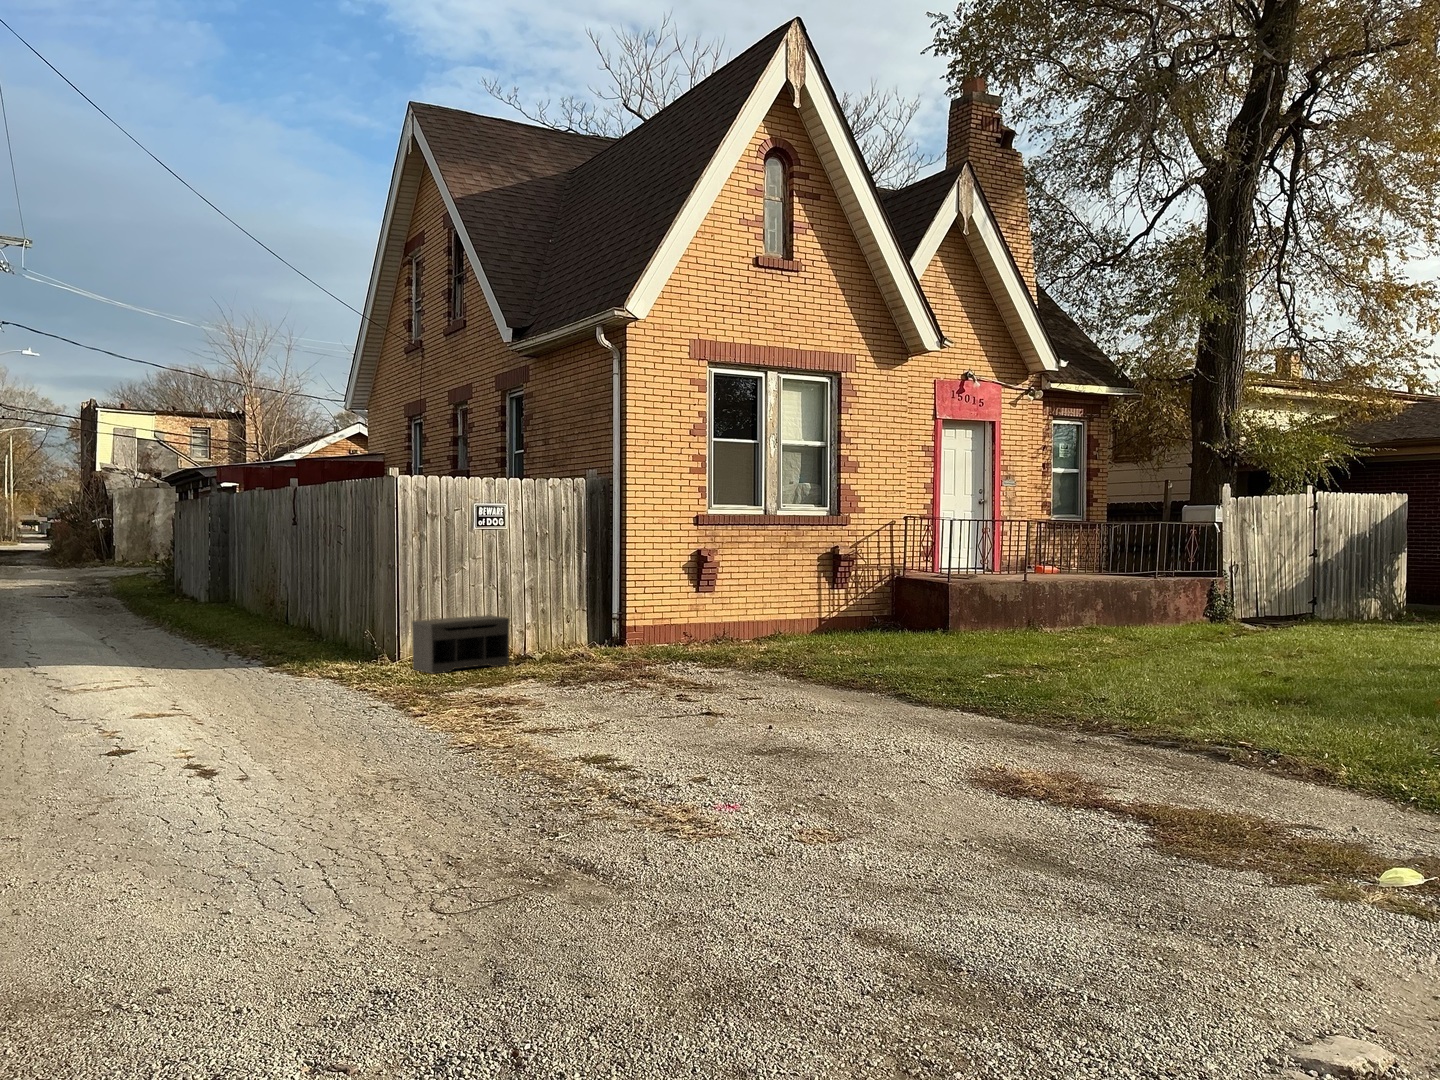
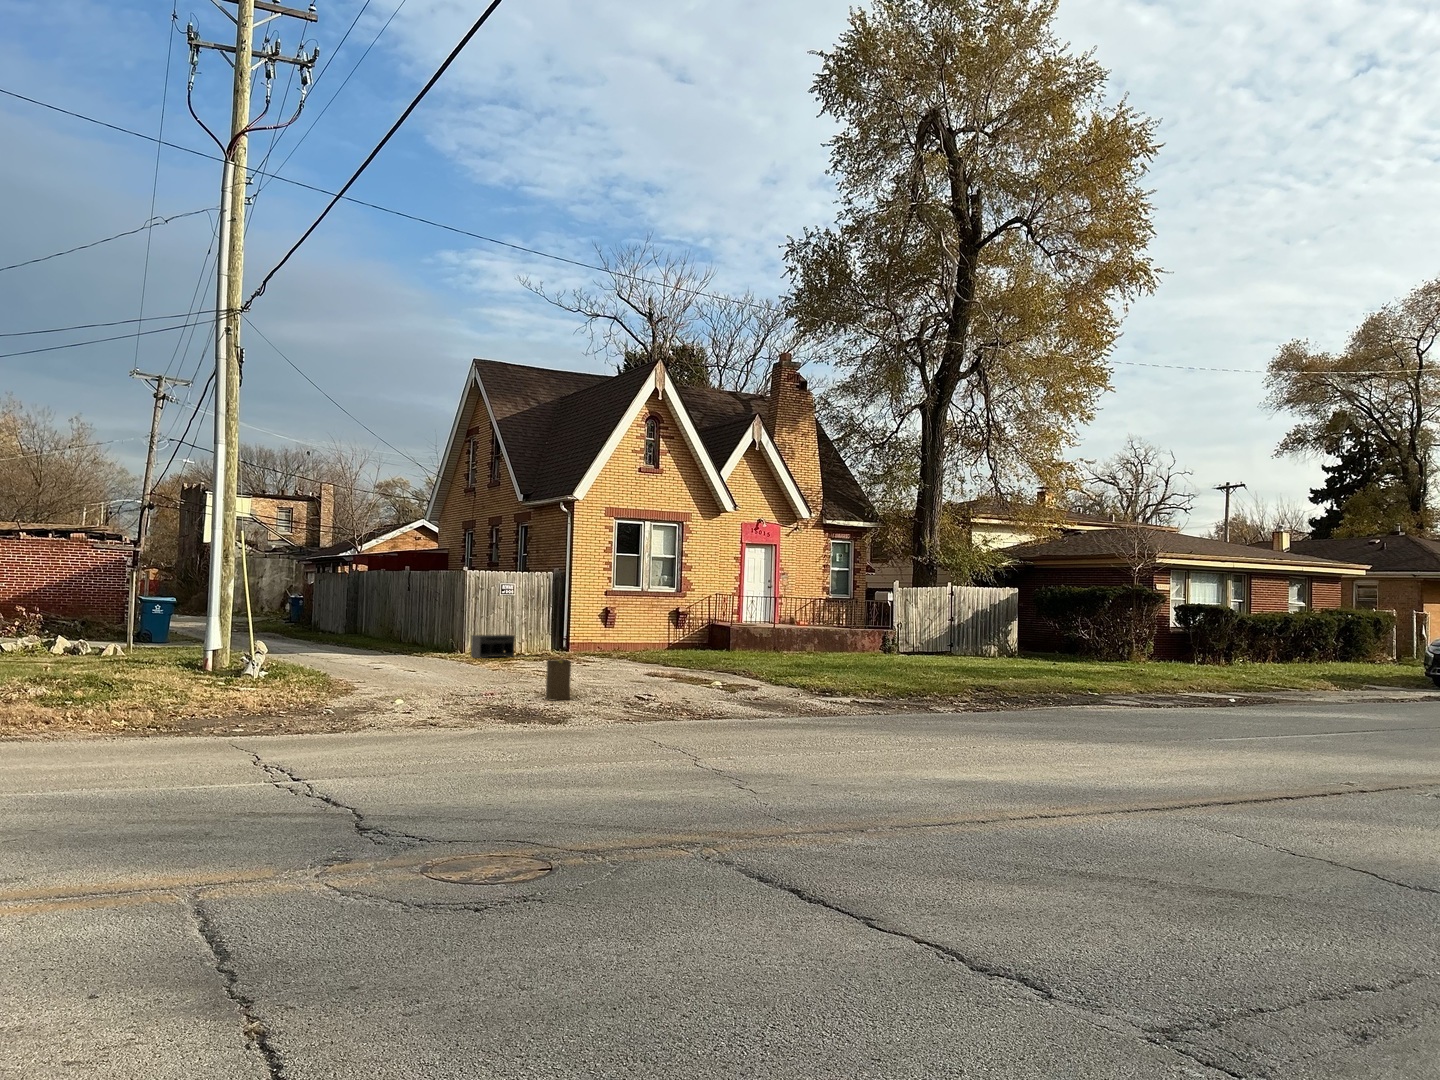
cardboard box: none [692,797,811,1015] -> present [546,659,571,700]

